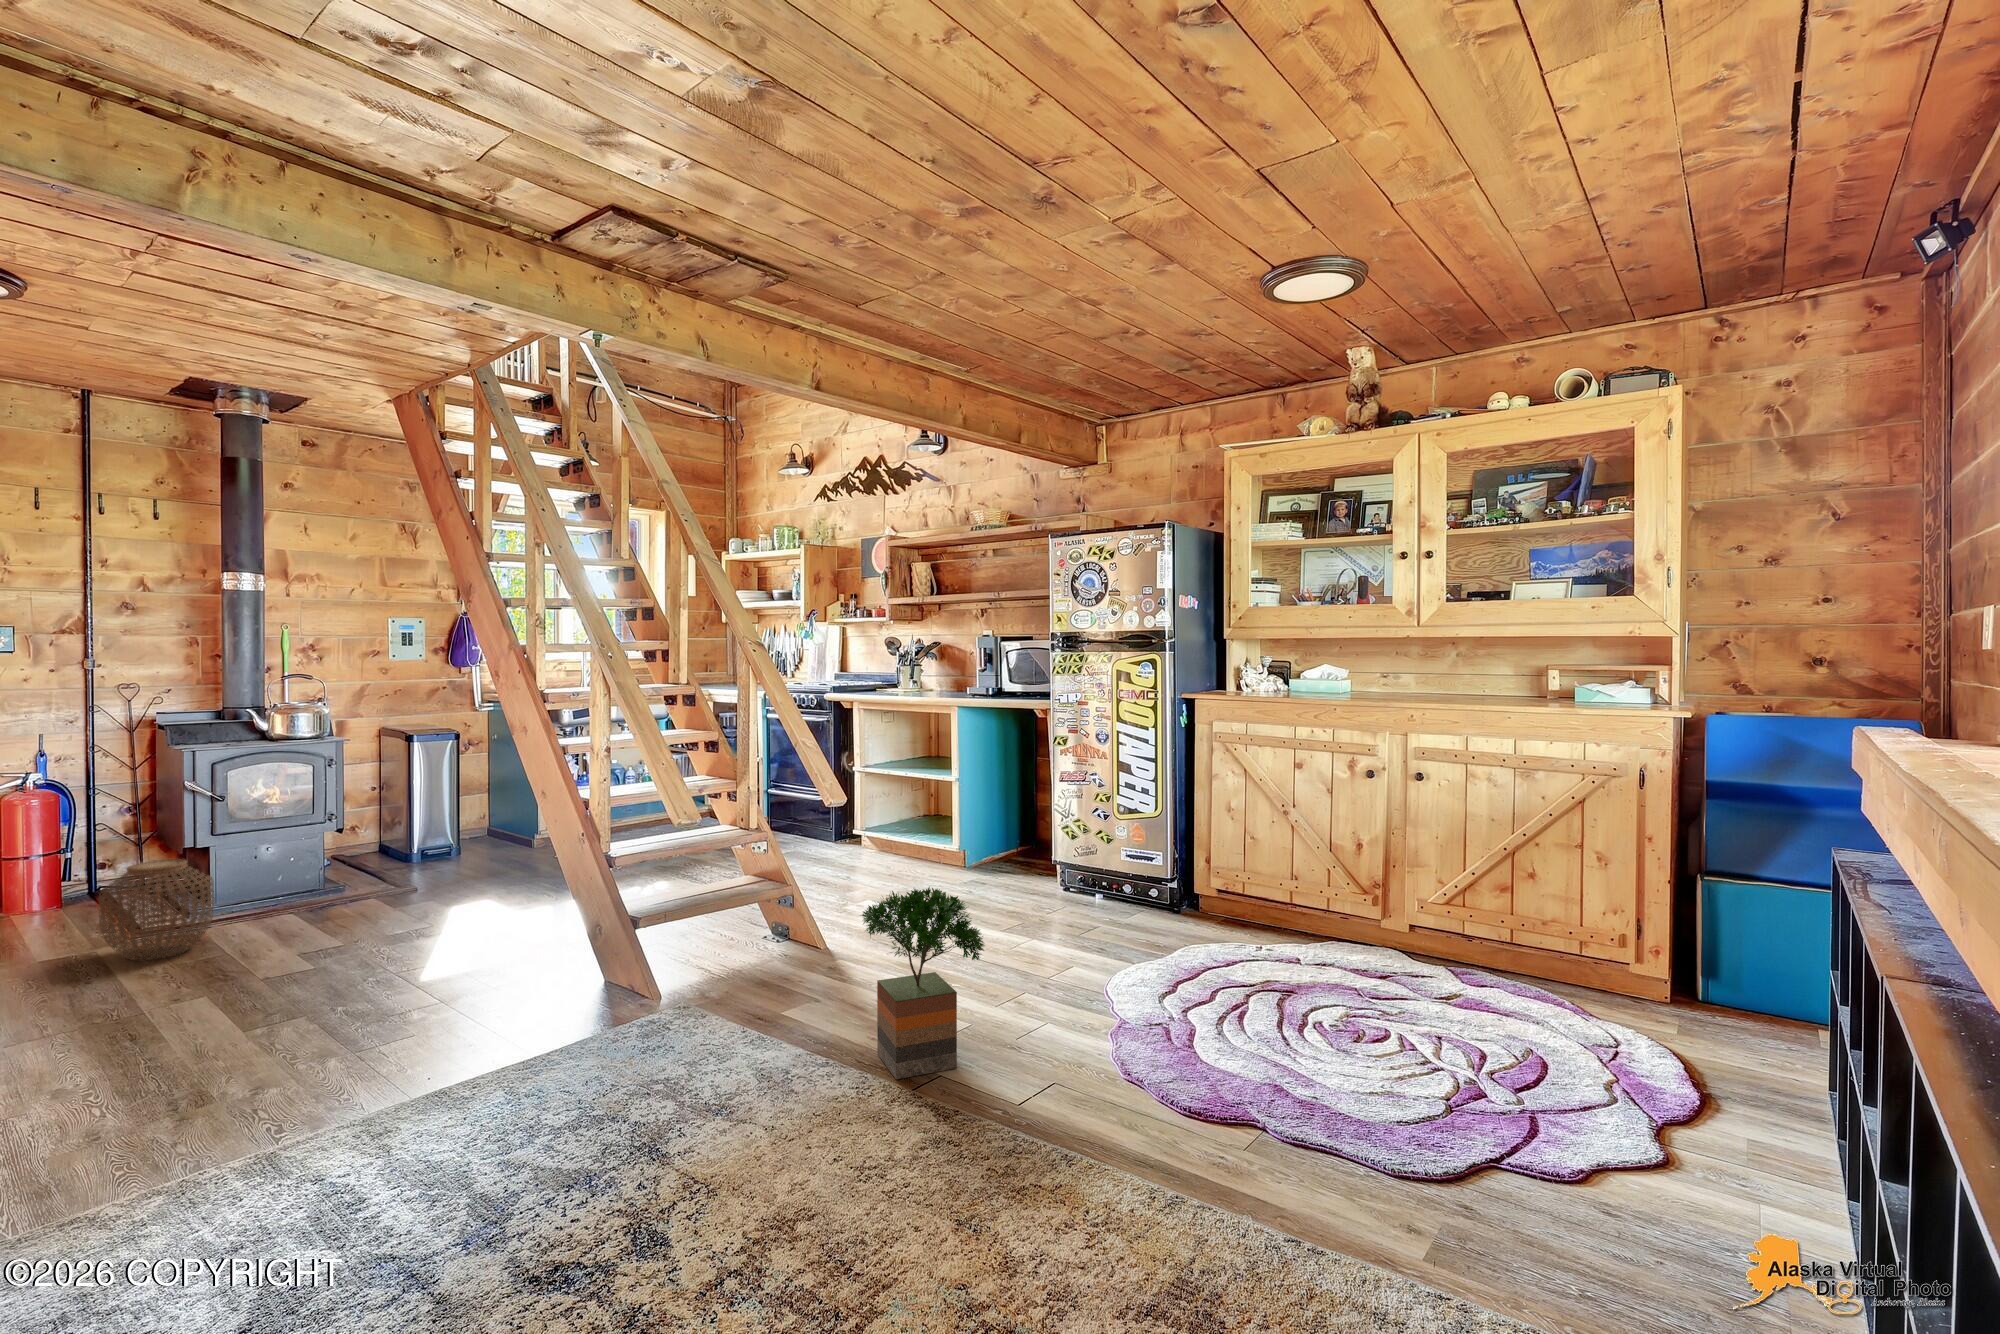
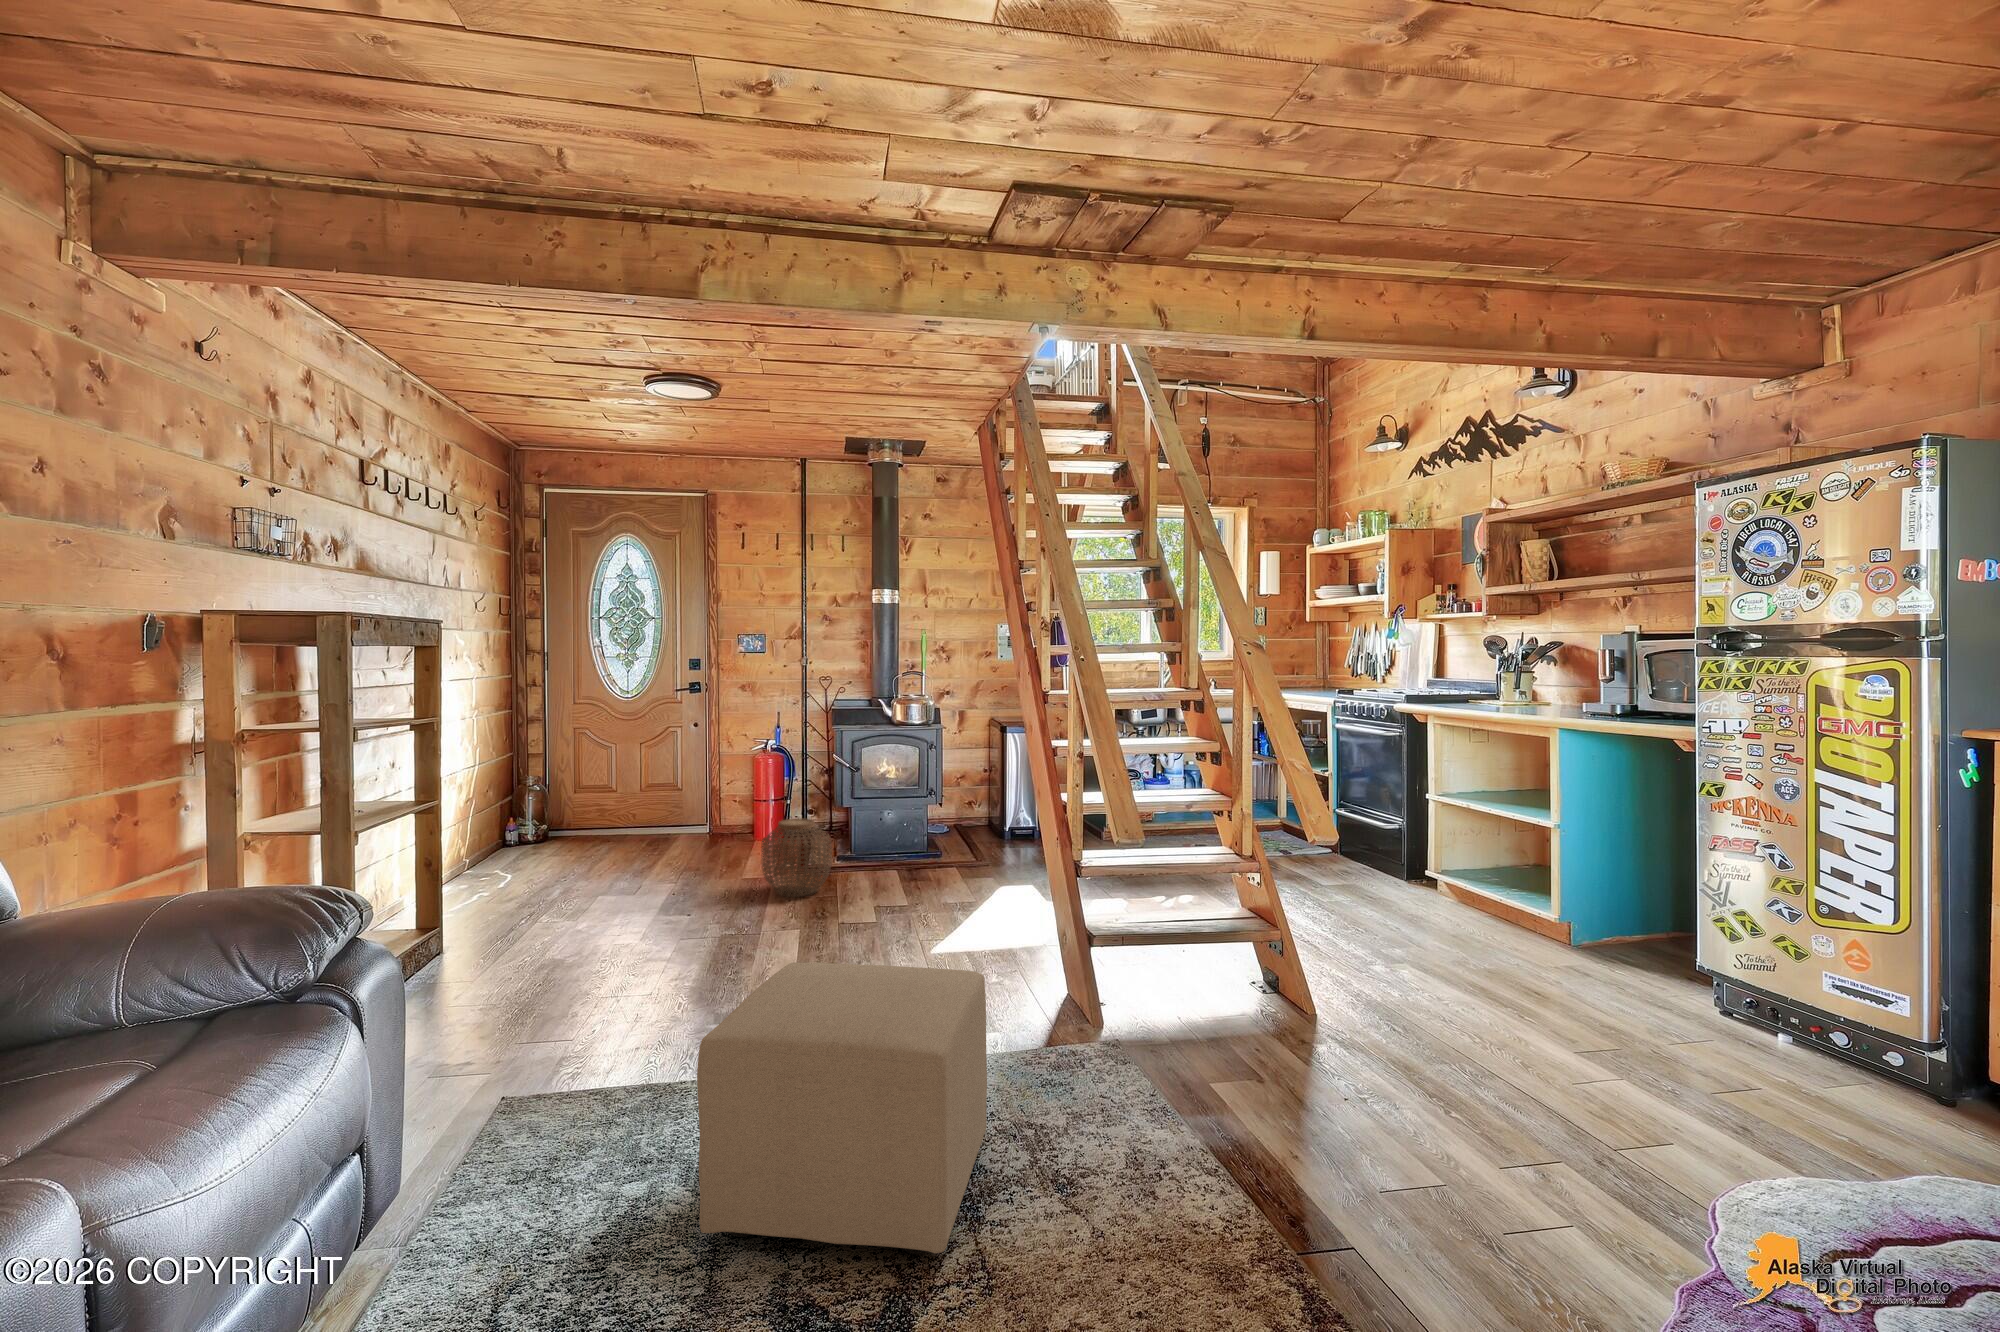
potted tree: present [861,887,985,1079] -> none [1252,970,1422,1240]
ottoman: none [386,947,664,1258] -> present [697,962,987,1253]

